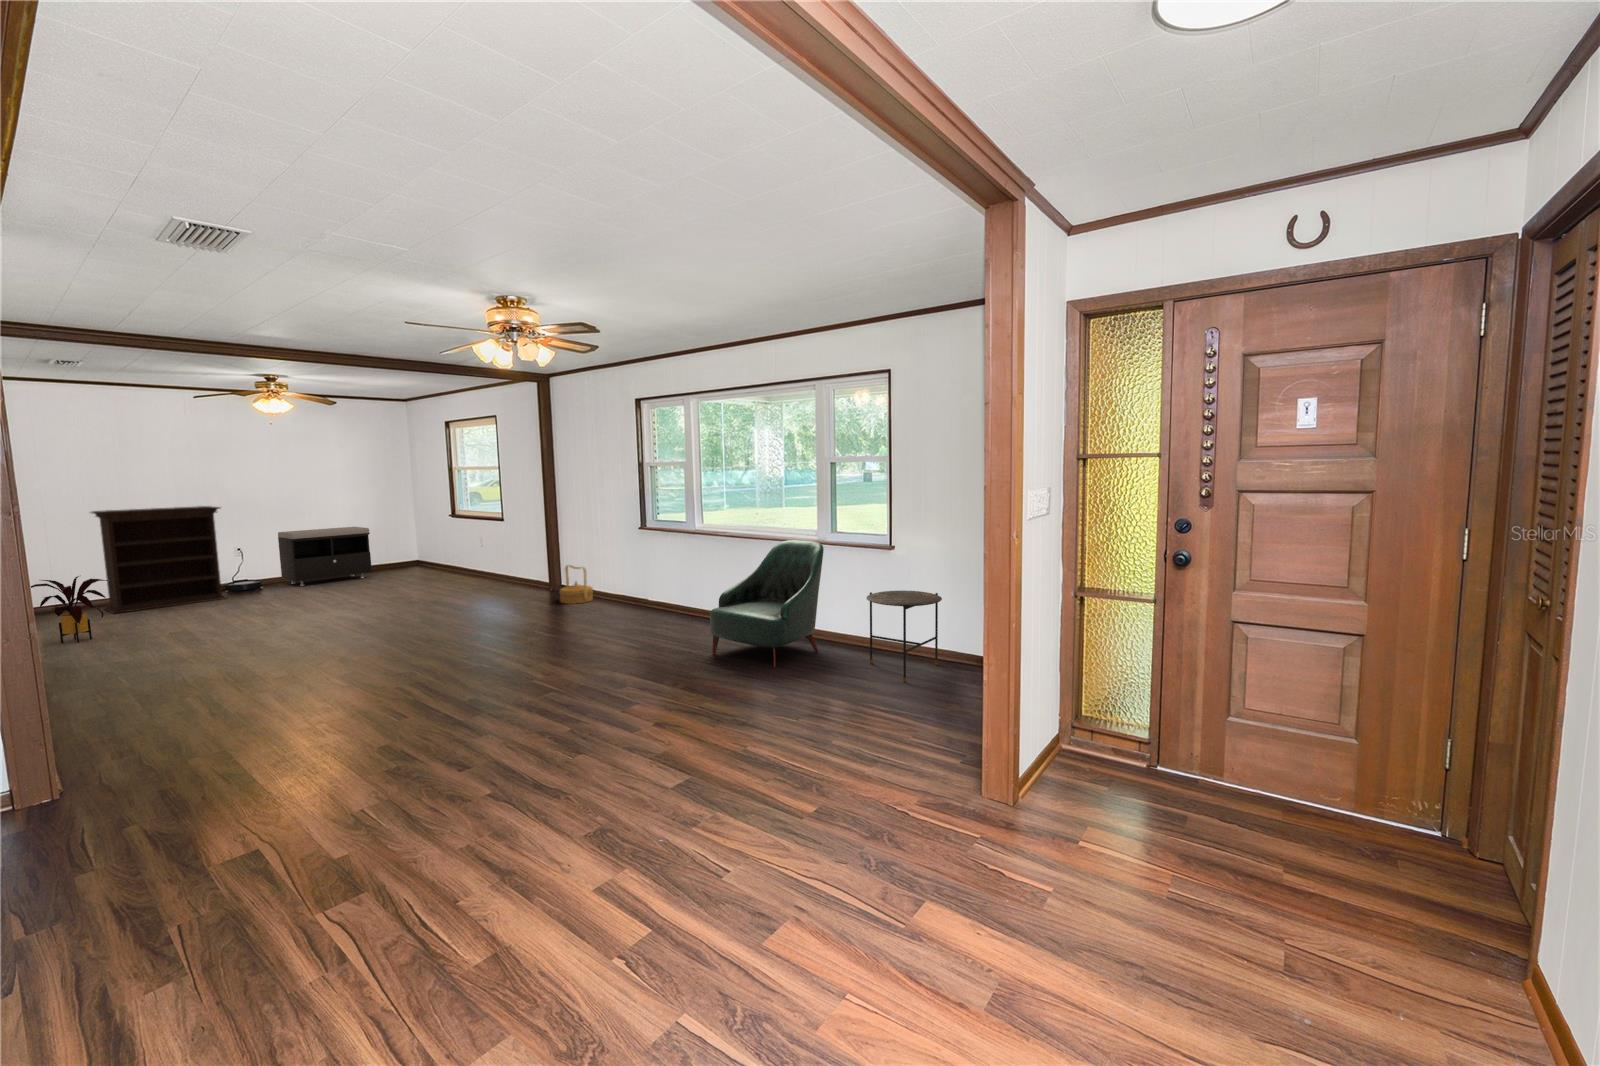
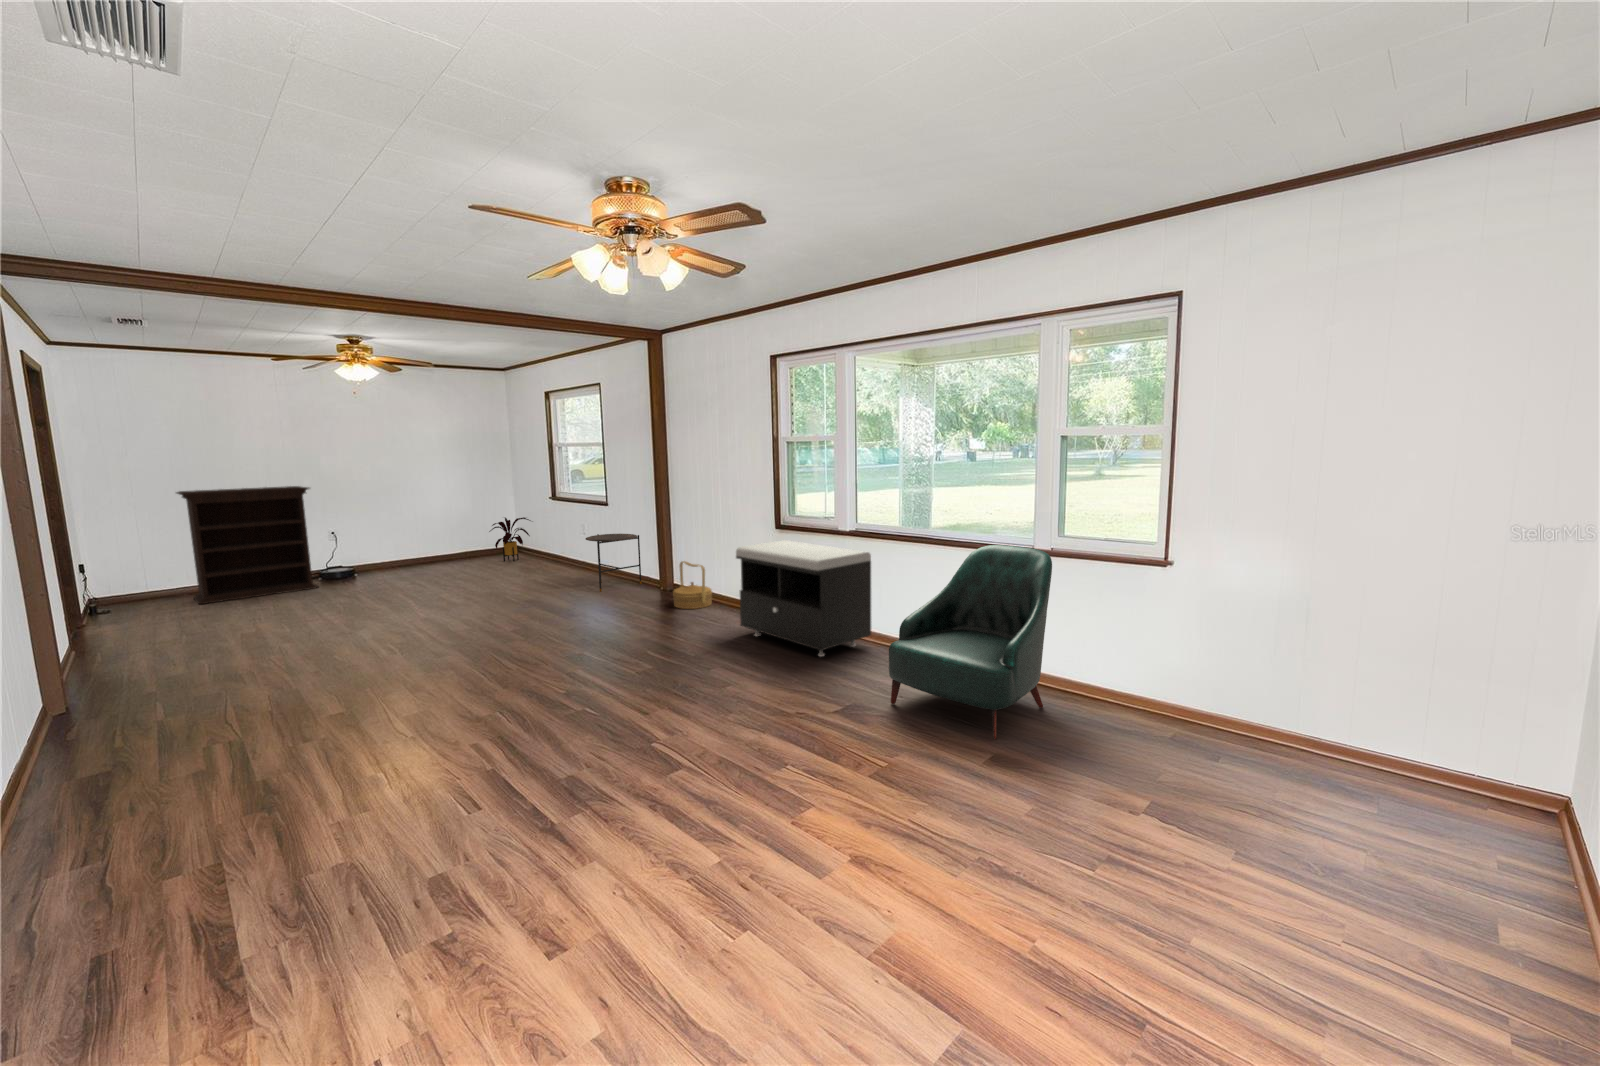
storage bench: present [278,527,372,586] -> present [736,540,871,656]
house plant: present [31,576,108,643] -> present [489,517,531,561]
side table: present [867,591,942,682] -> present [586,534,642,592]

